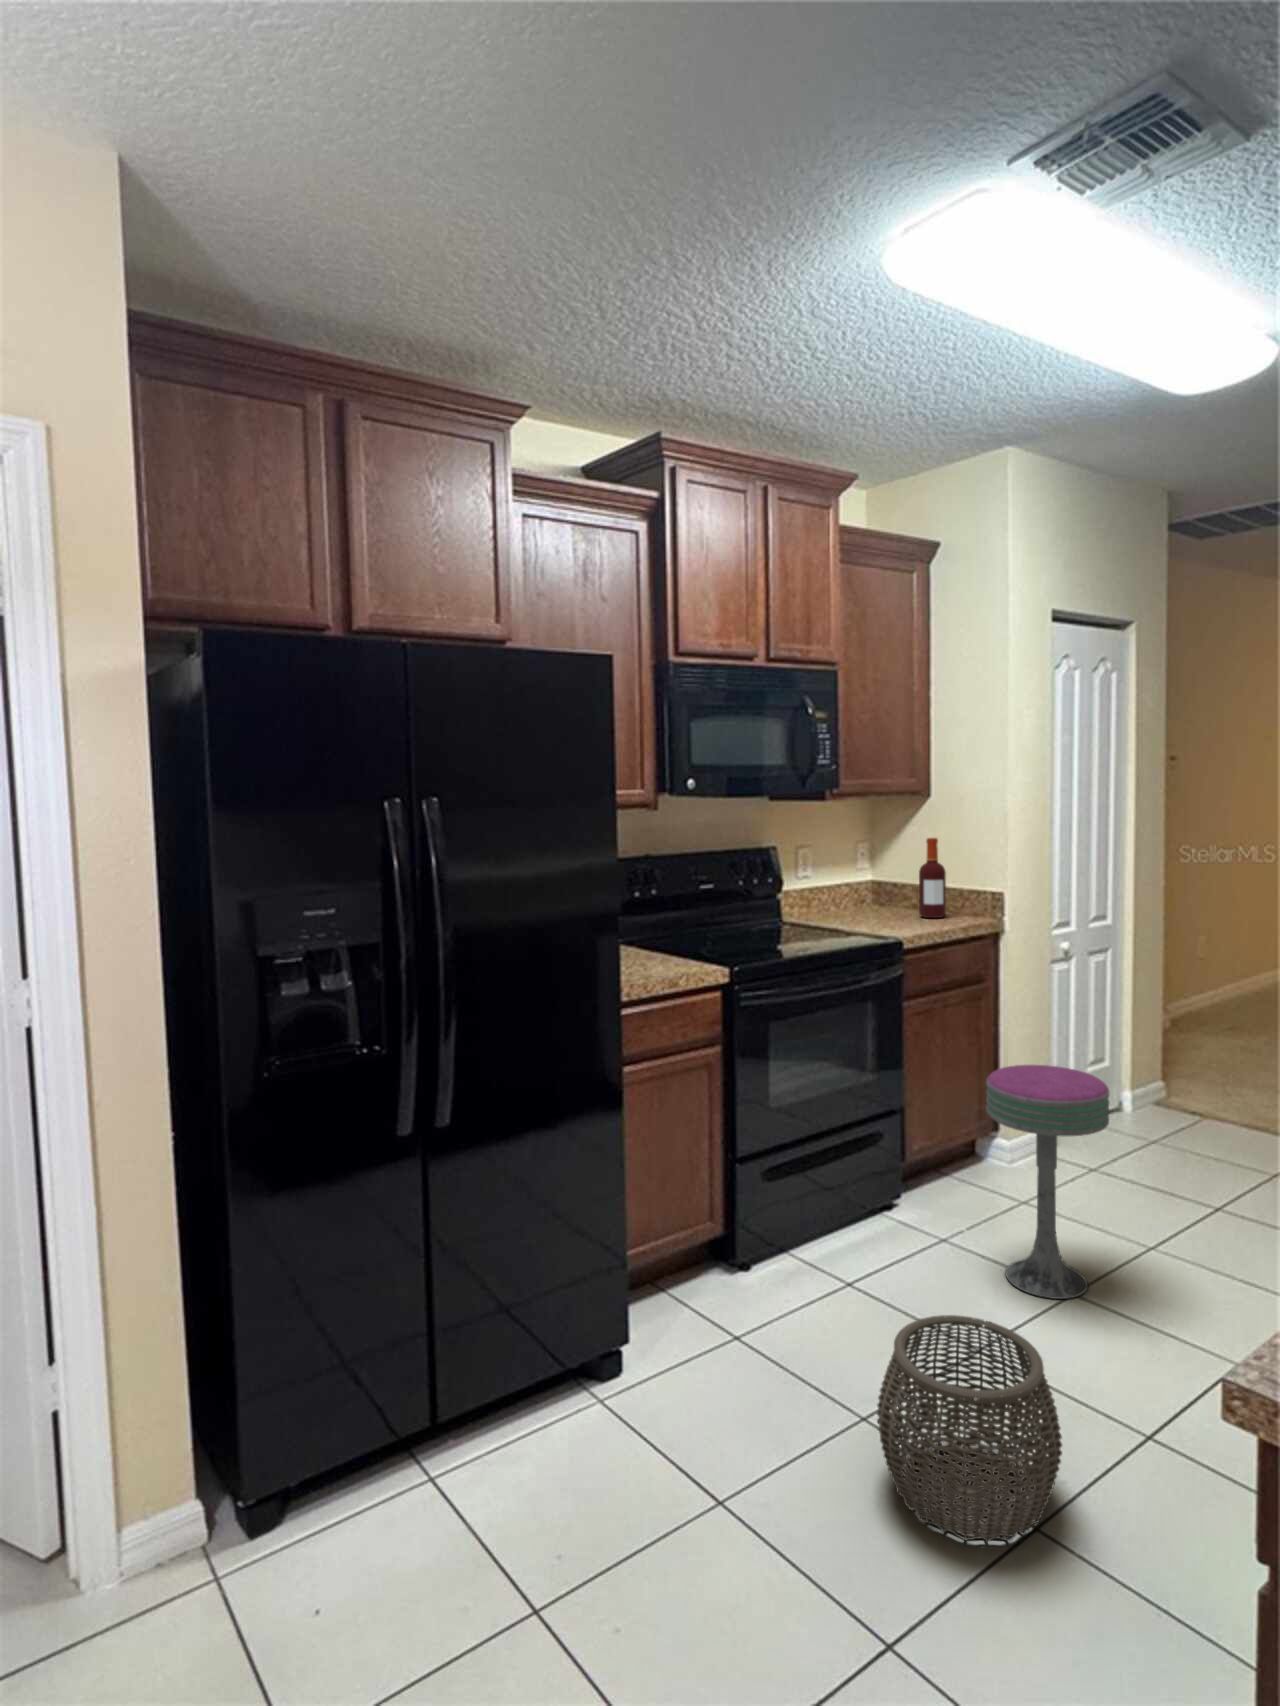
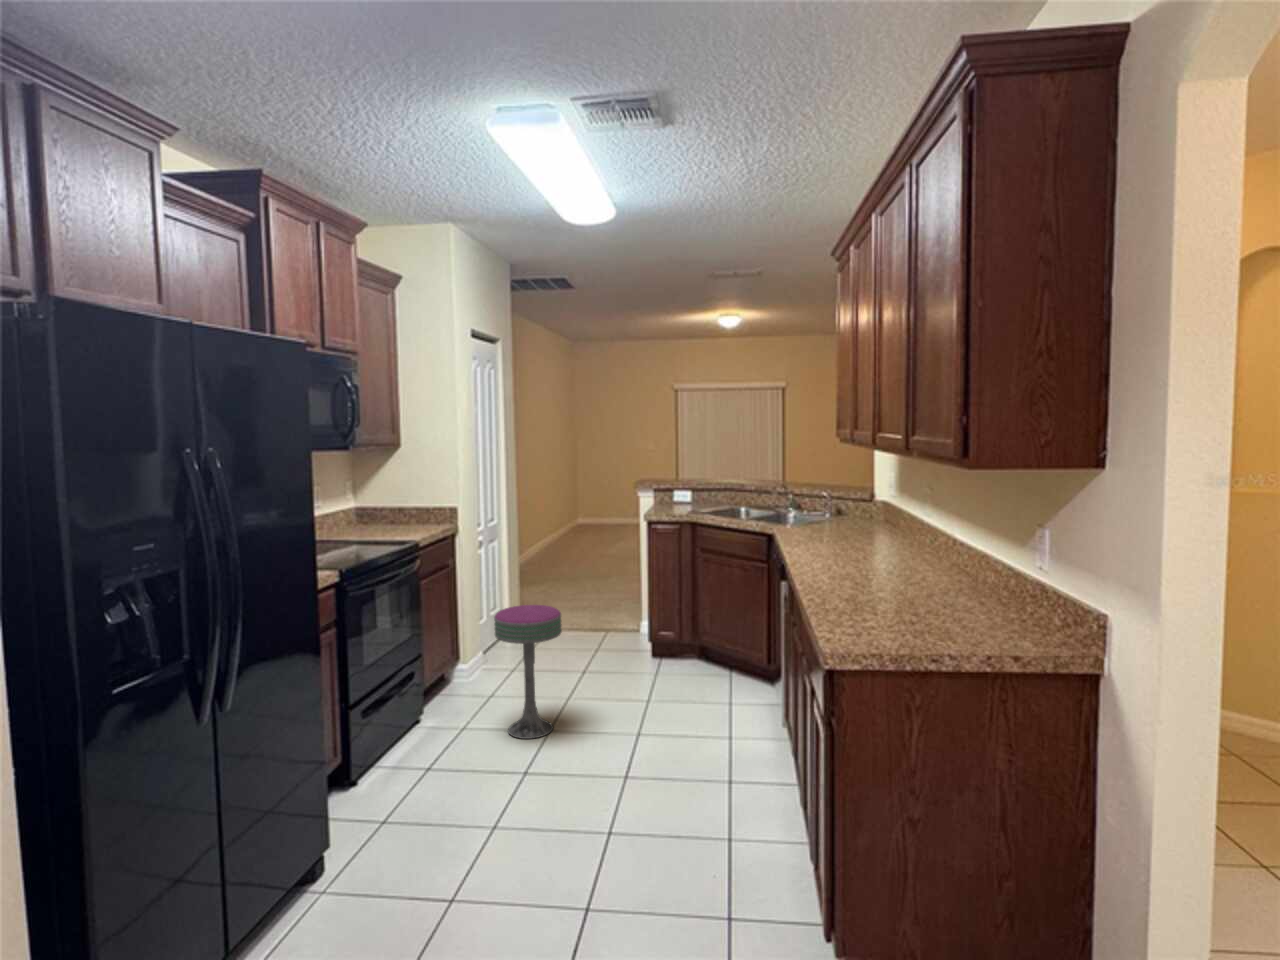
bottle: present [919,838,946,918] -> none [404,474,422,528]
woven basket: present [877,1315,1063,1543] -> none [518,741,615,858]

